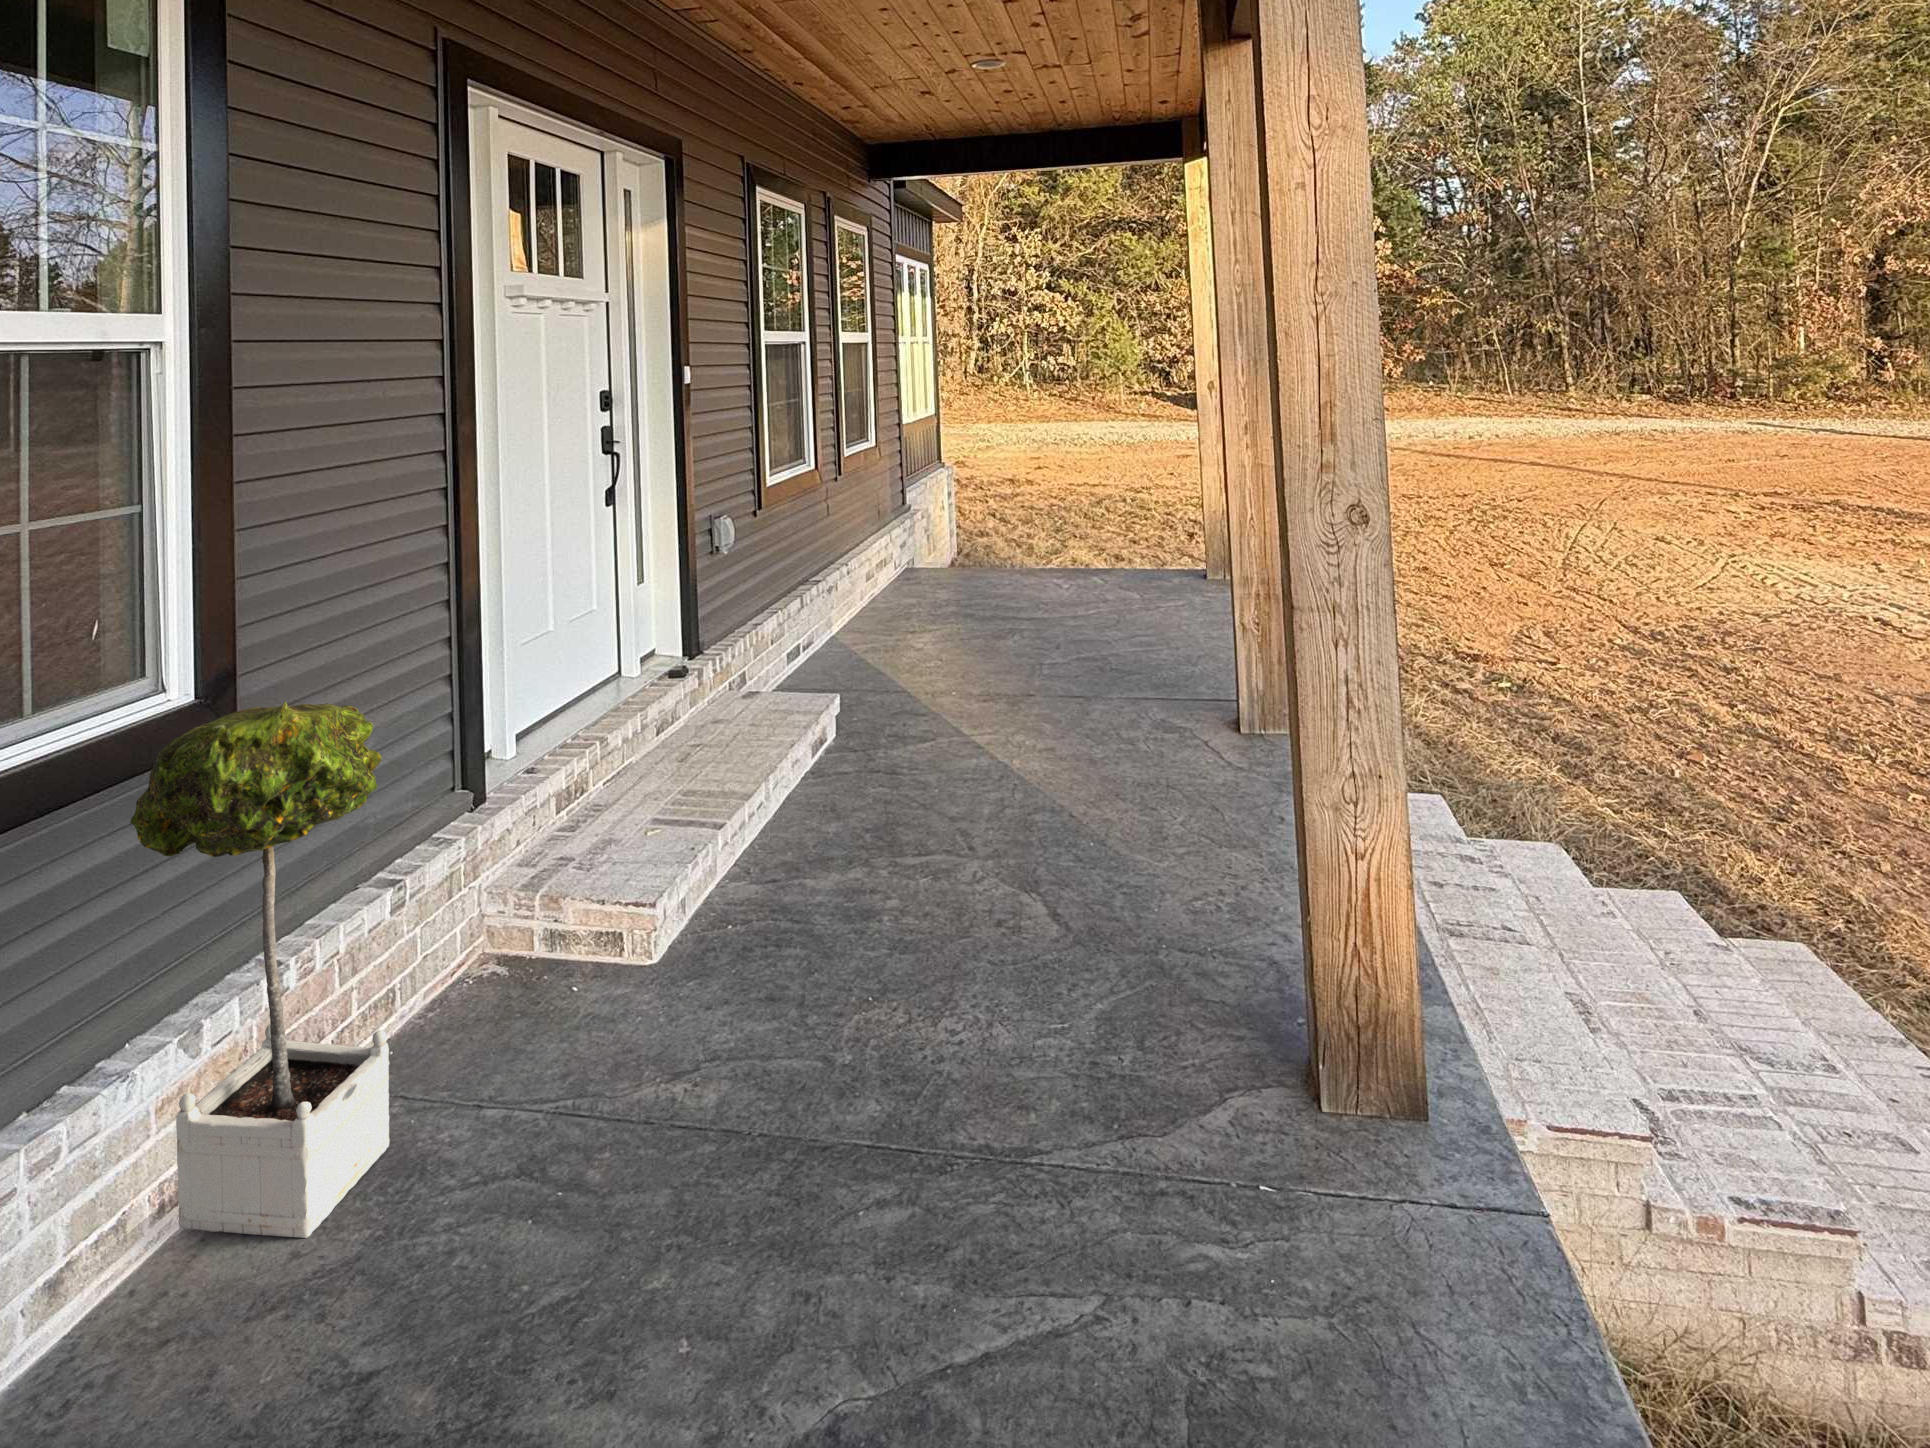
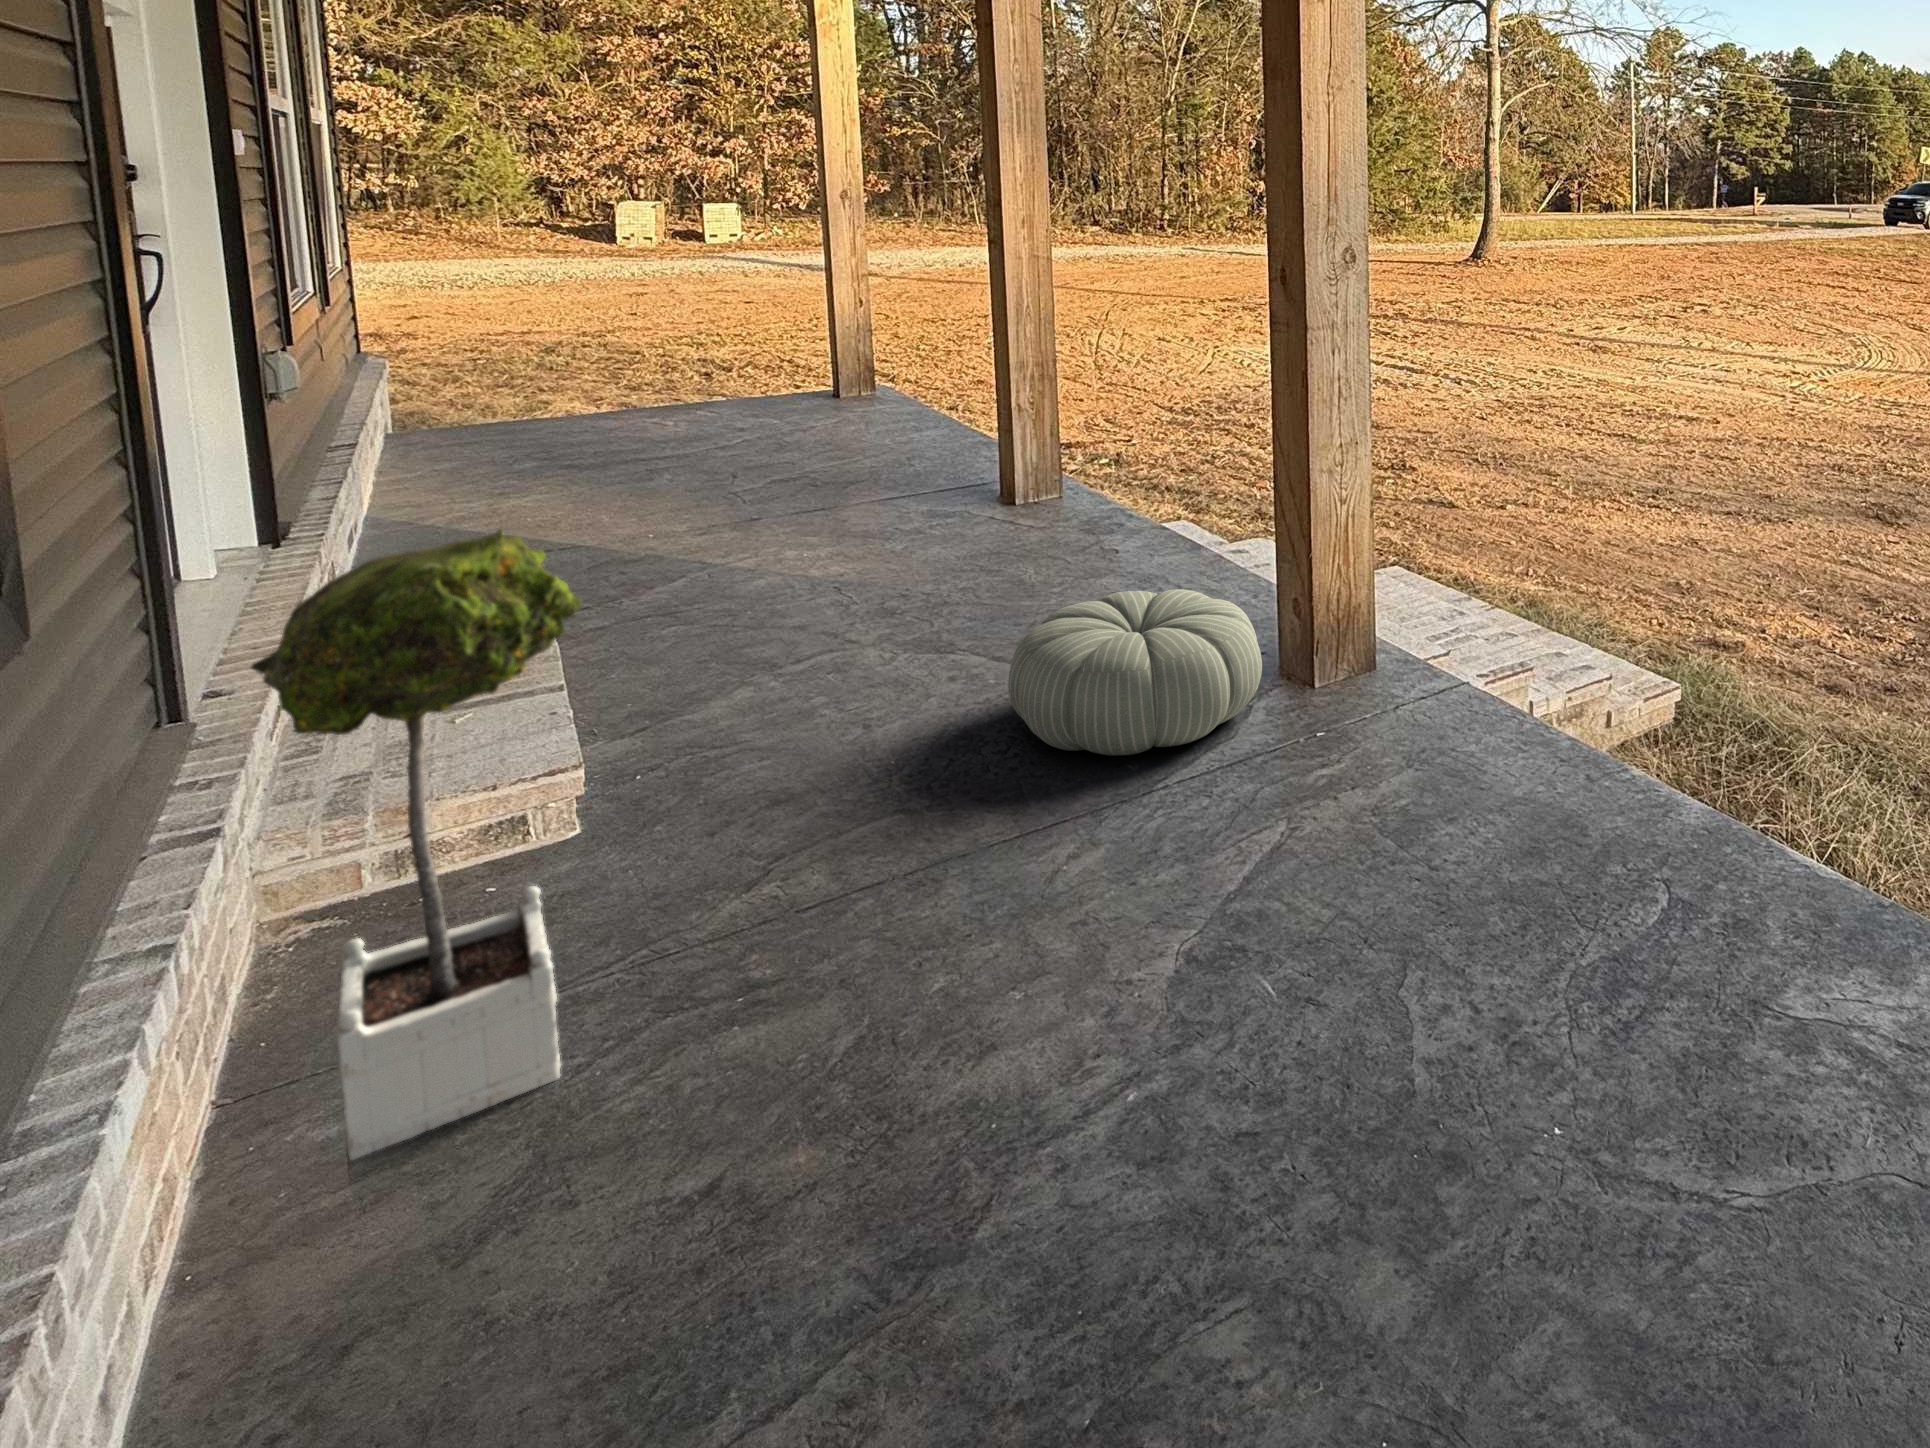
pouf: none [931,888,1246,1140] -> present [1008,589,1262,755]

